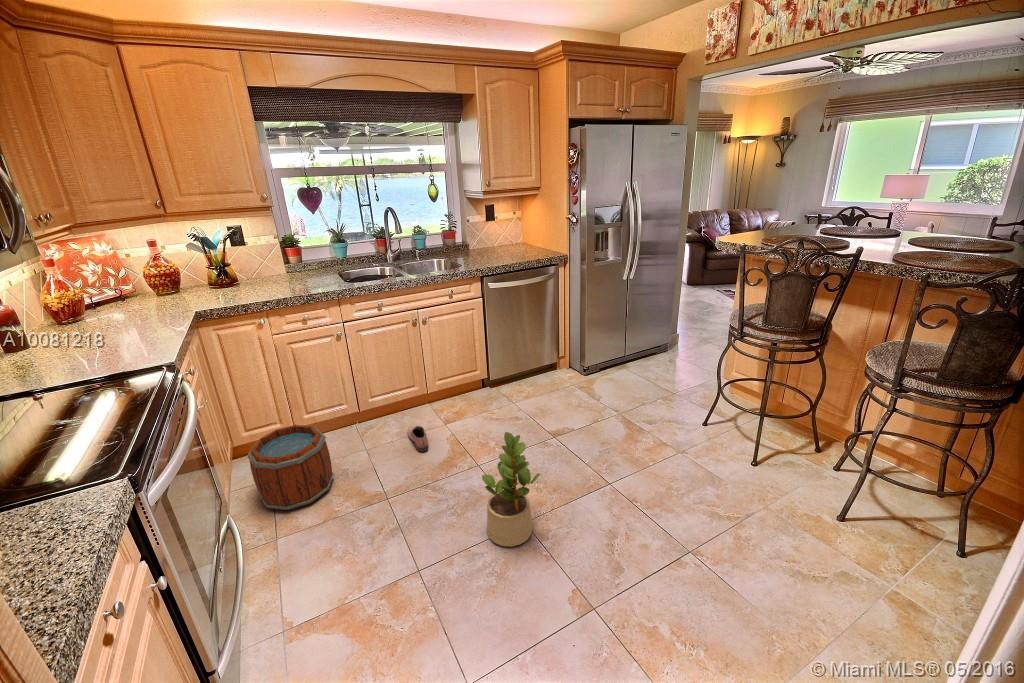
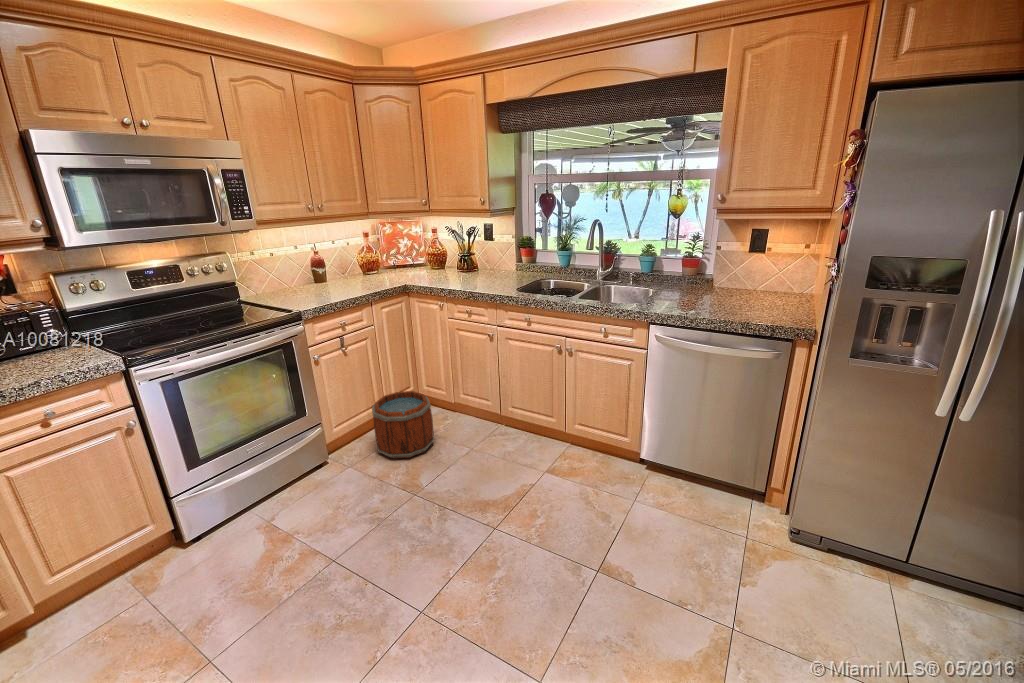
shoe: present [408,426,428,452] -> none [490,451,521,480]
potted plant: present [482,432,540,547] -> none [368,486,440,620]

